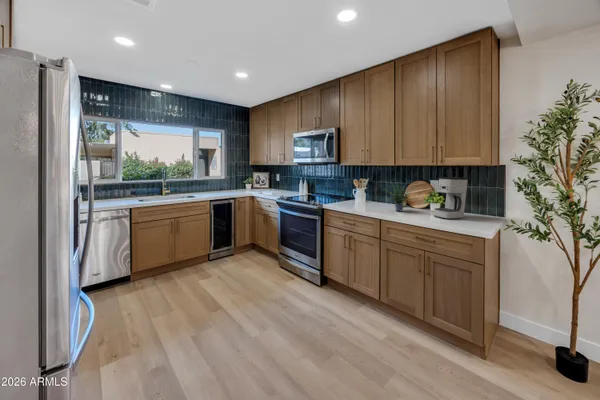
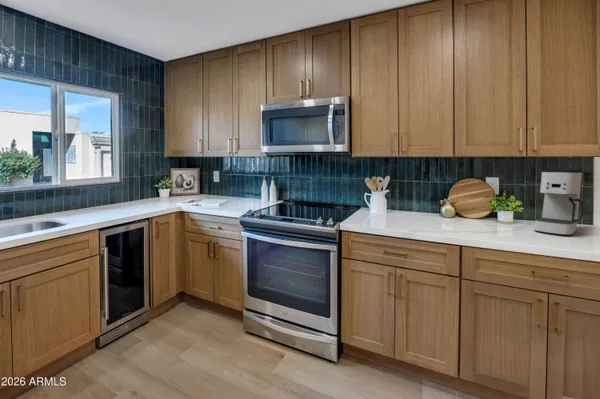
potted plant: present [387,186,409,211] -> none [440,174,507,227]

